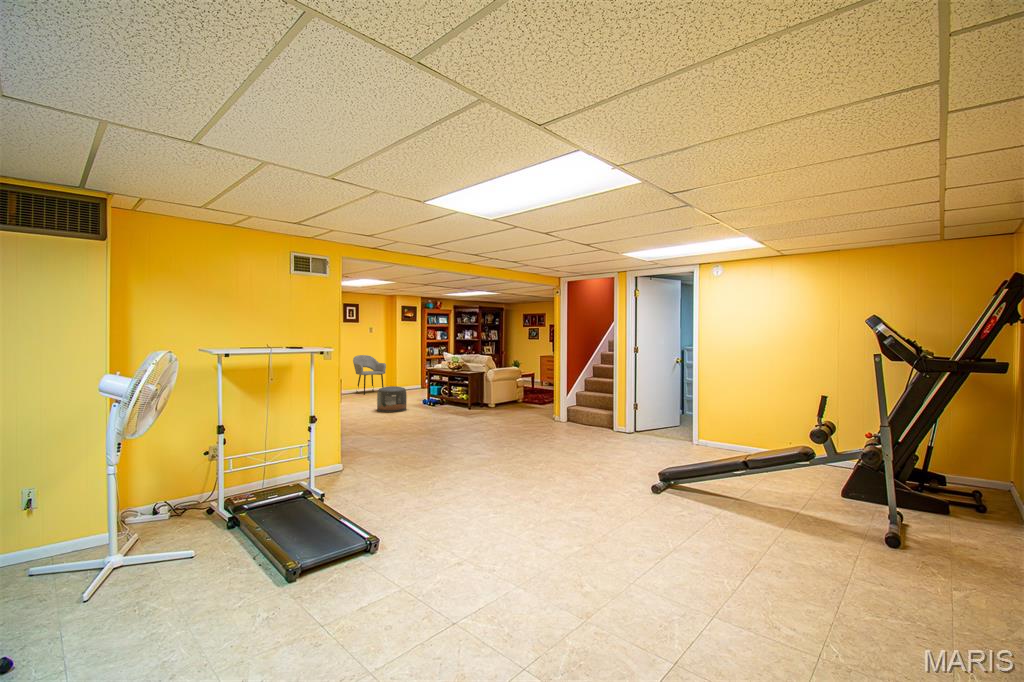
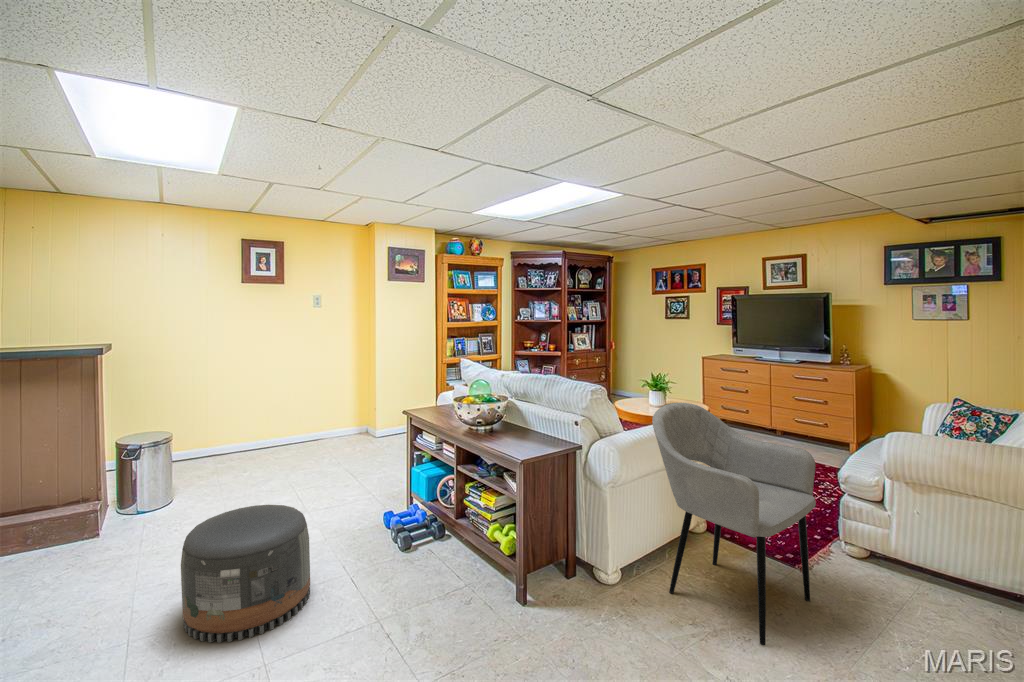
armchair: present [353,355,386,395] -> present [652,403,816,645]

